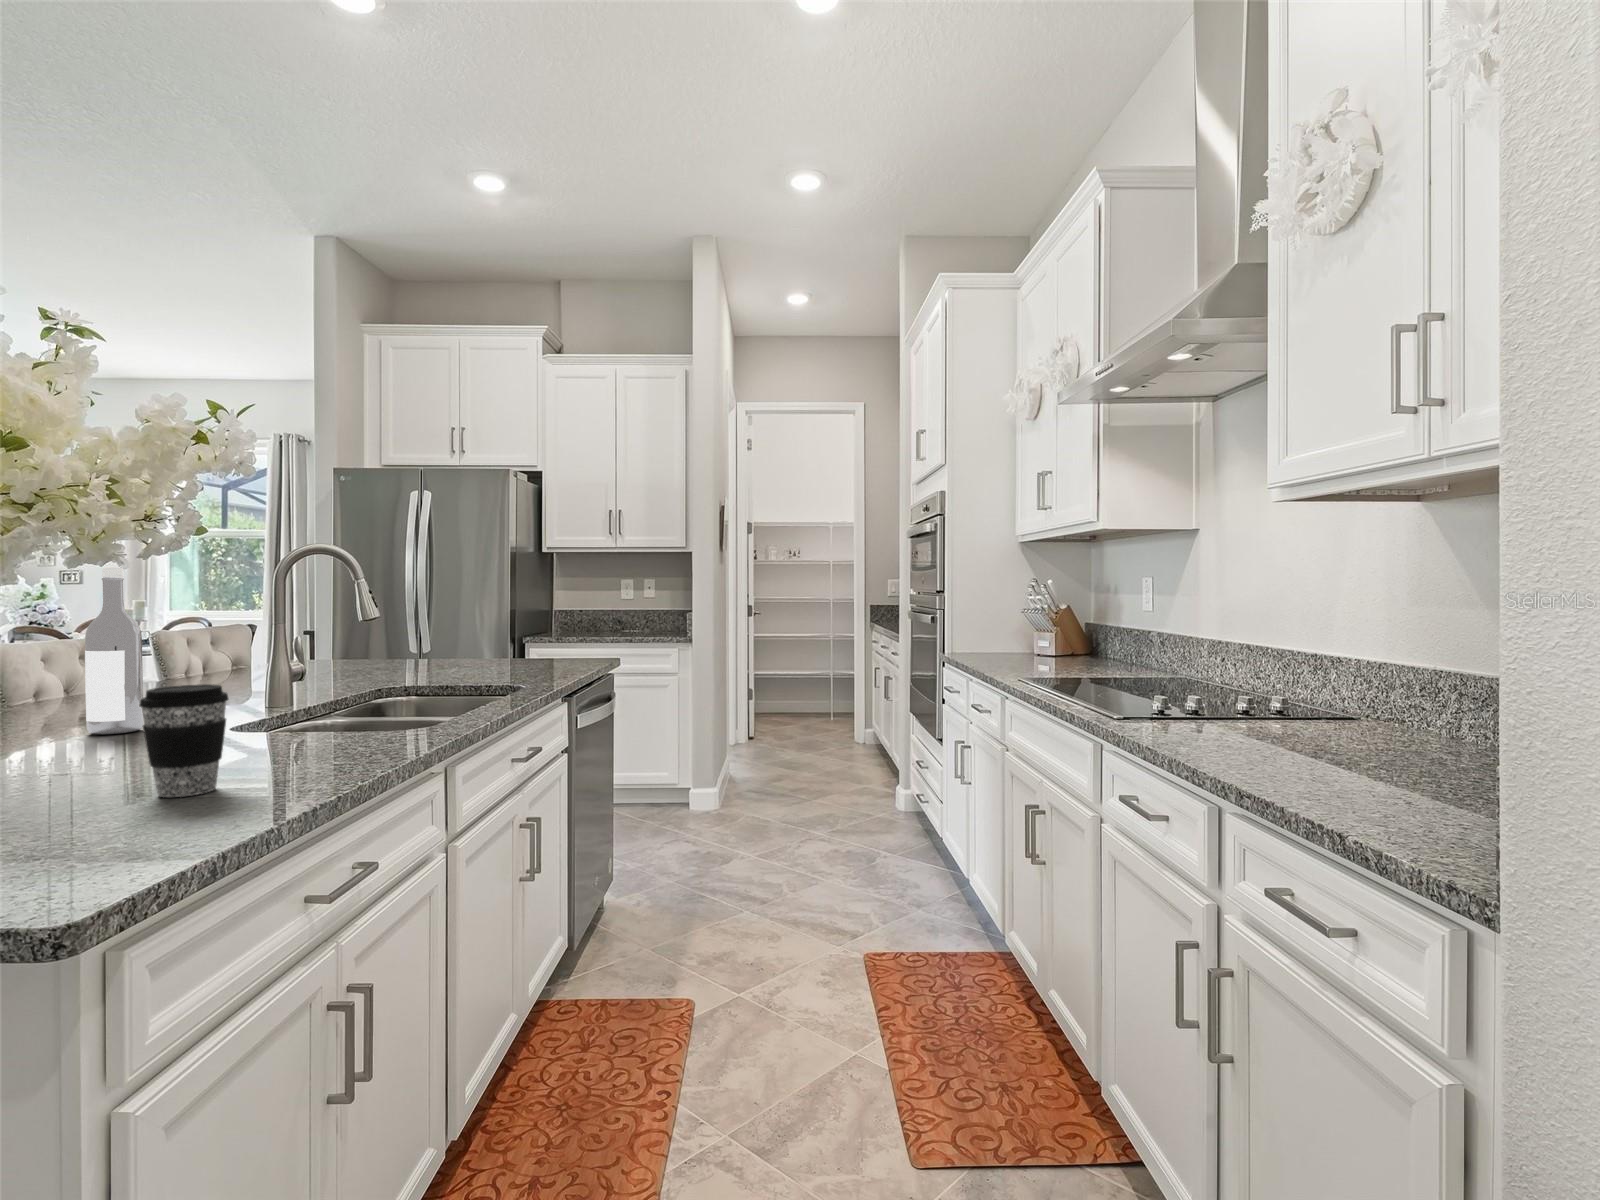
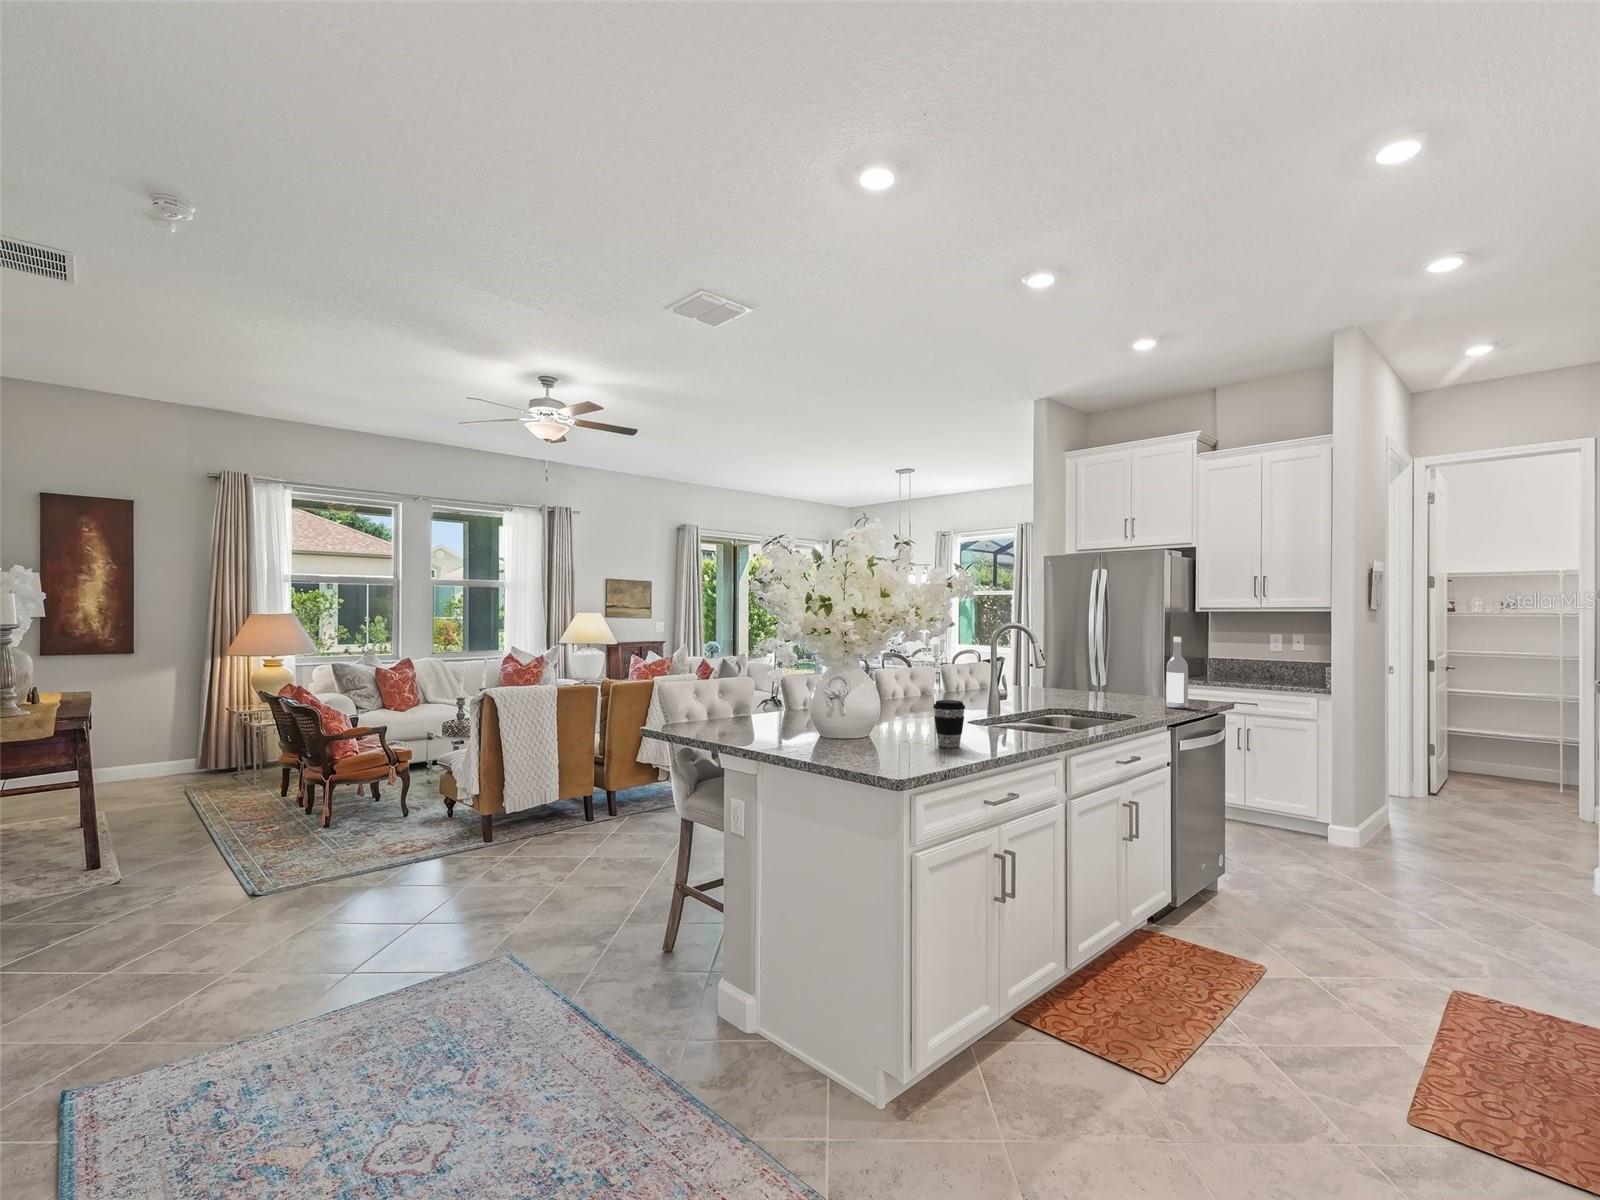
wine bottle: present [85,566,143,735] -> present [1166,637,1188,708]

